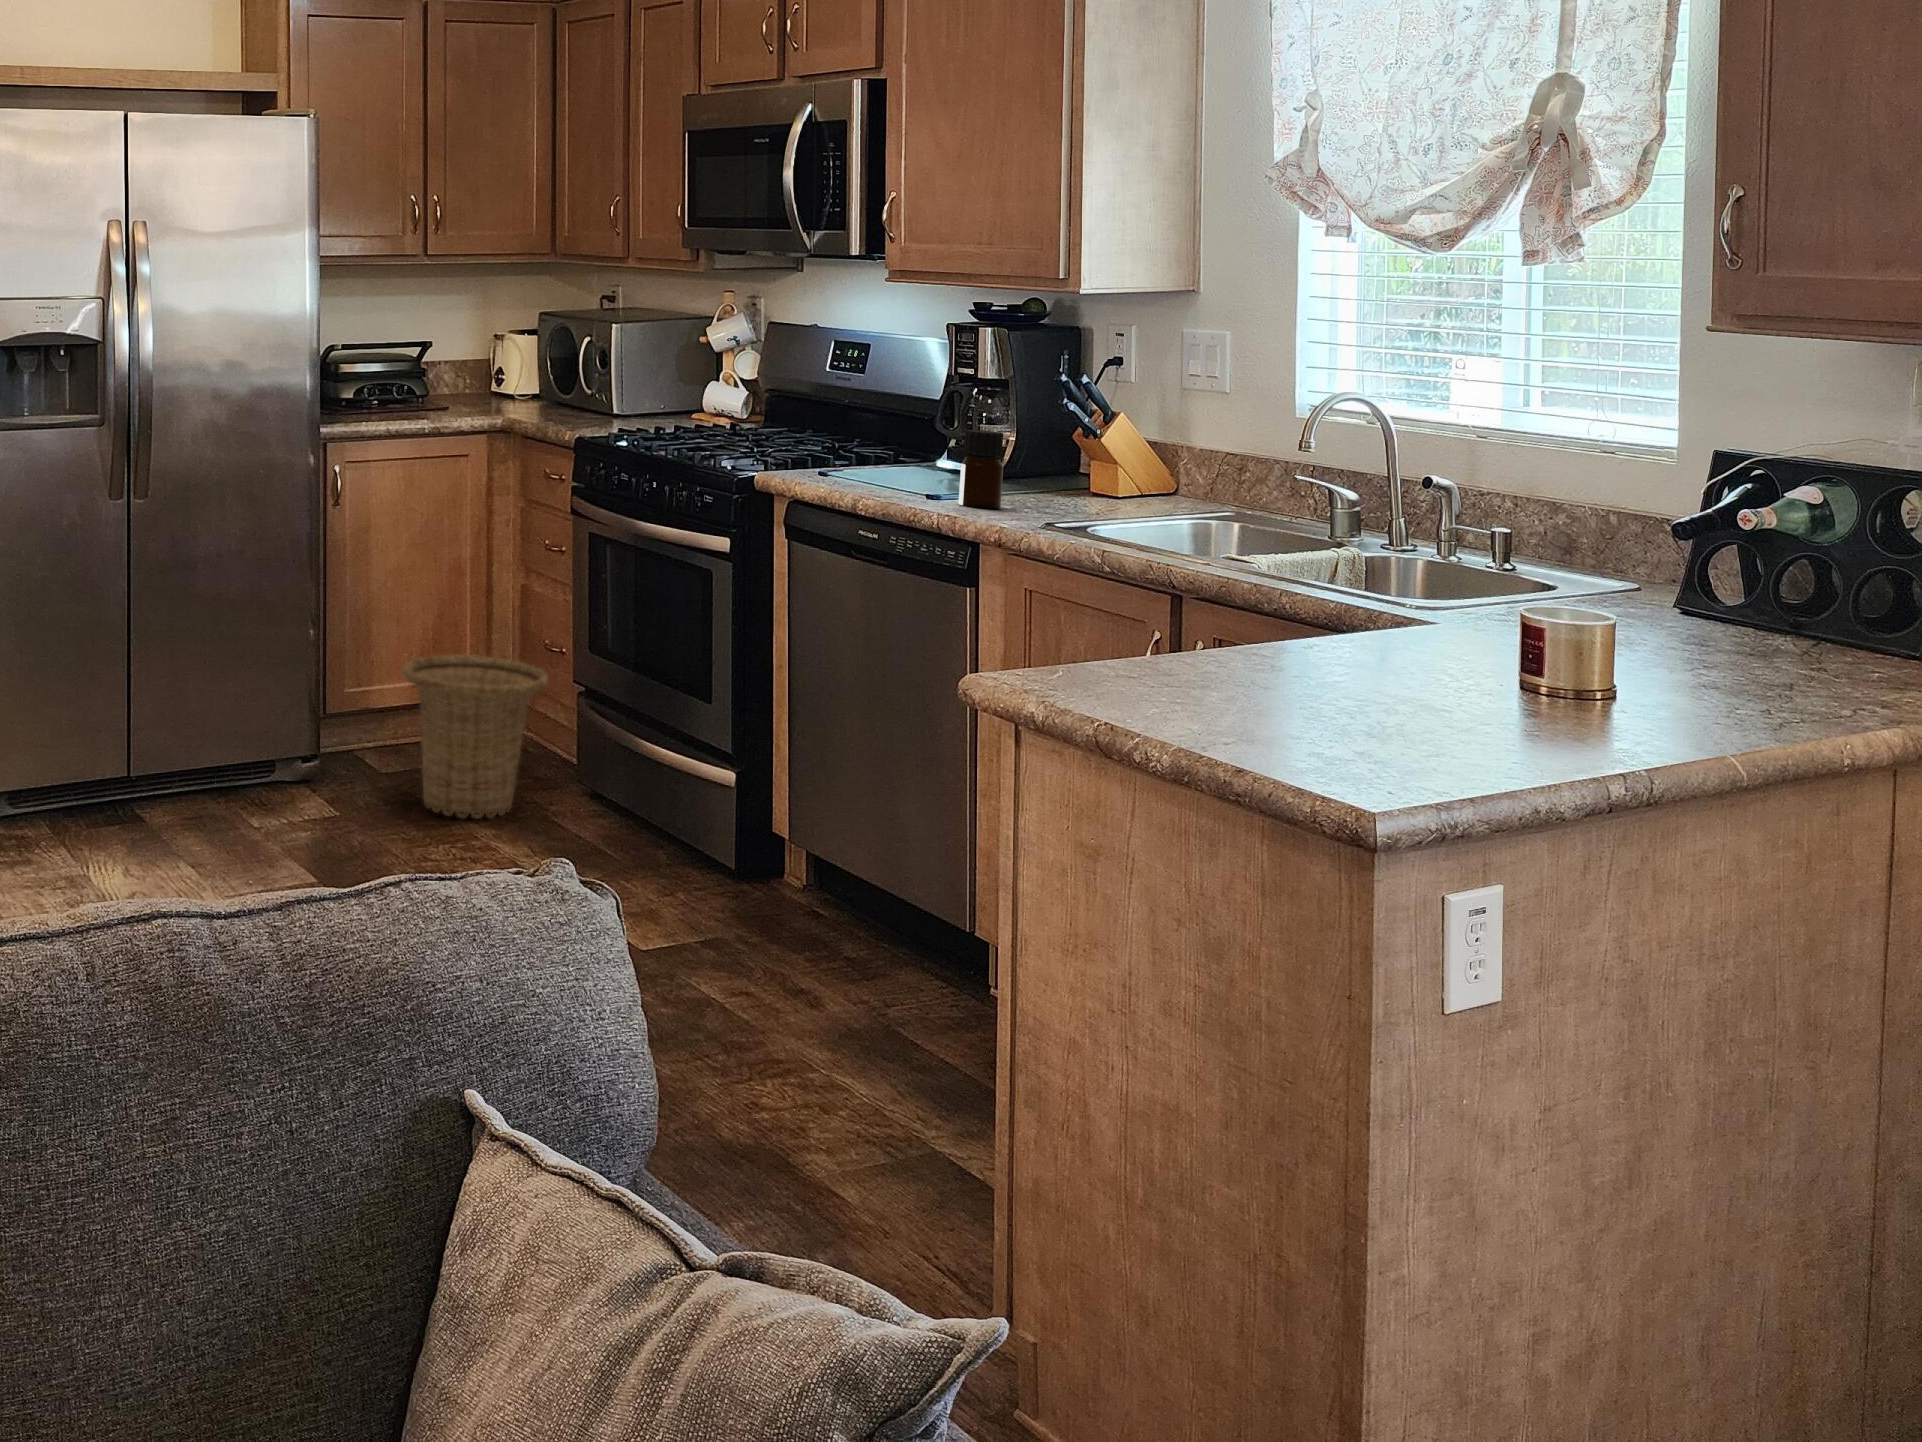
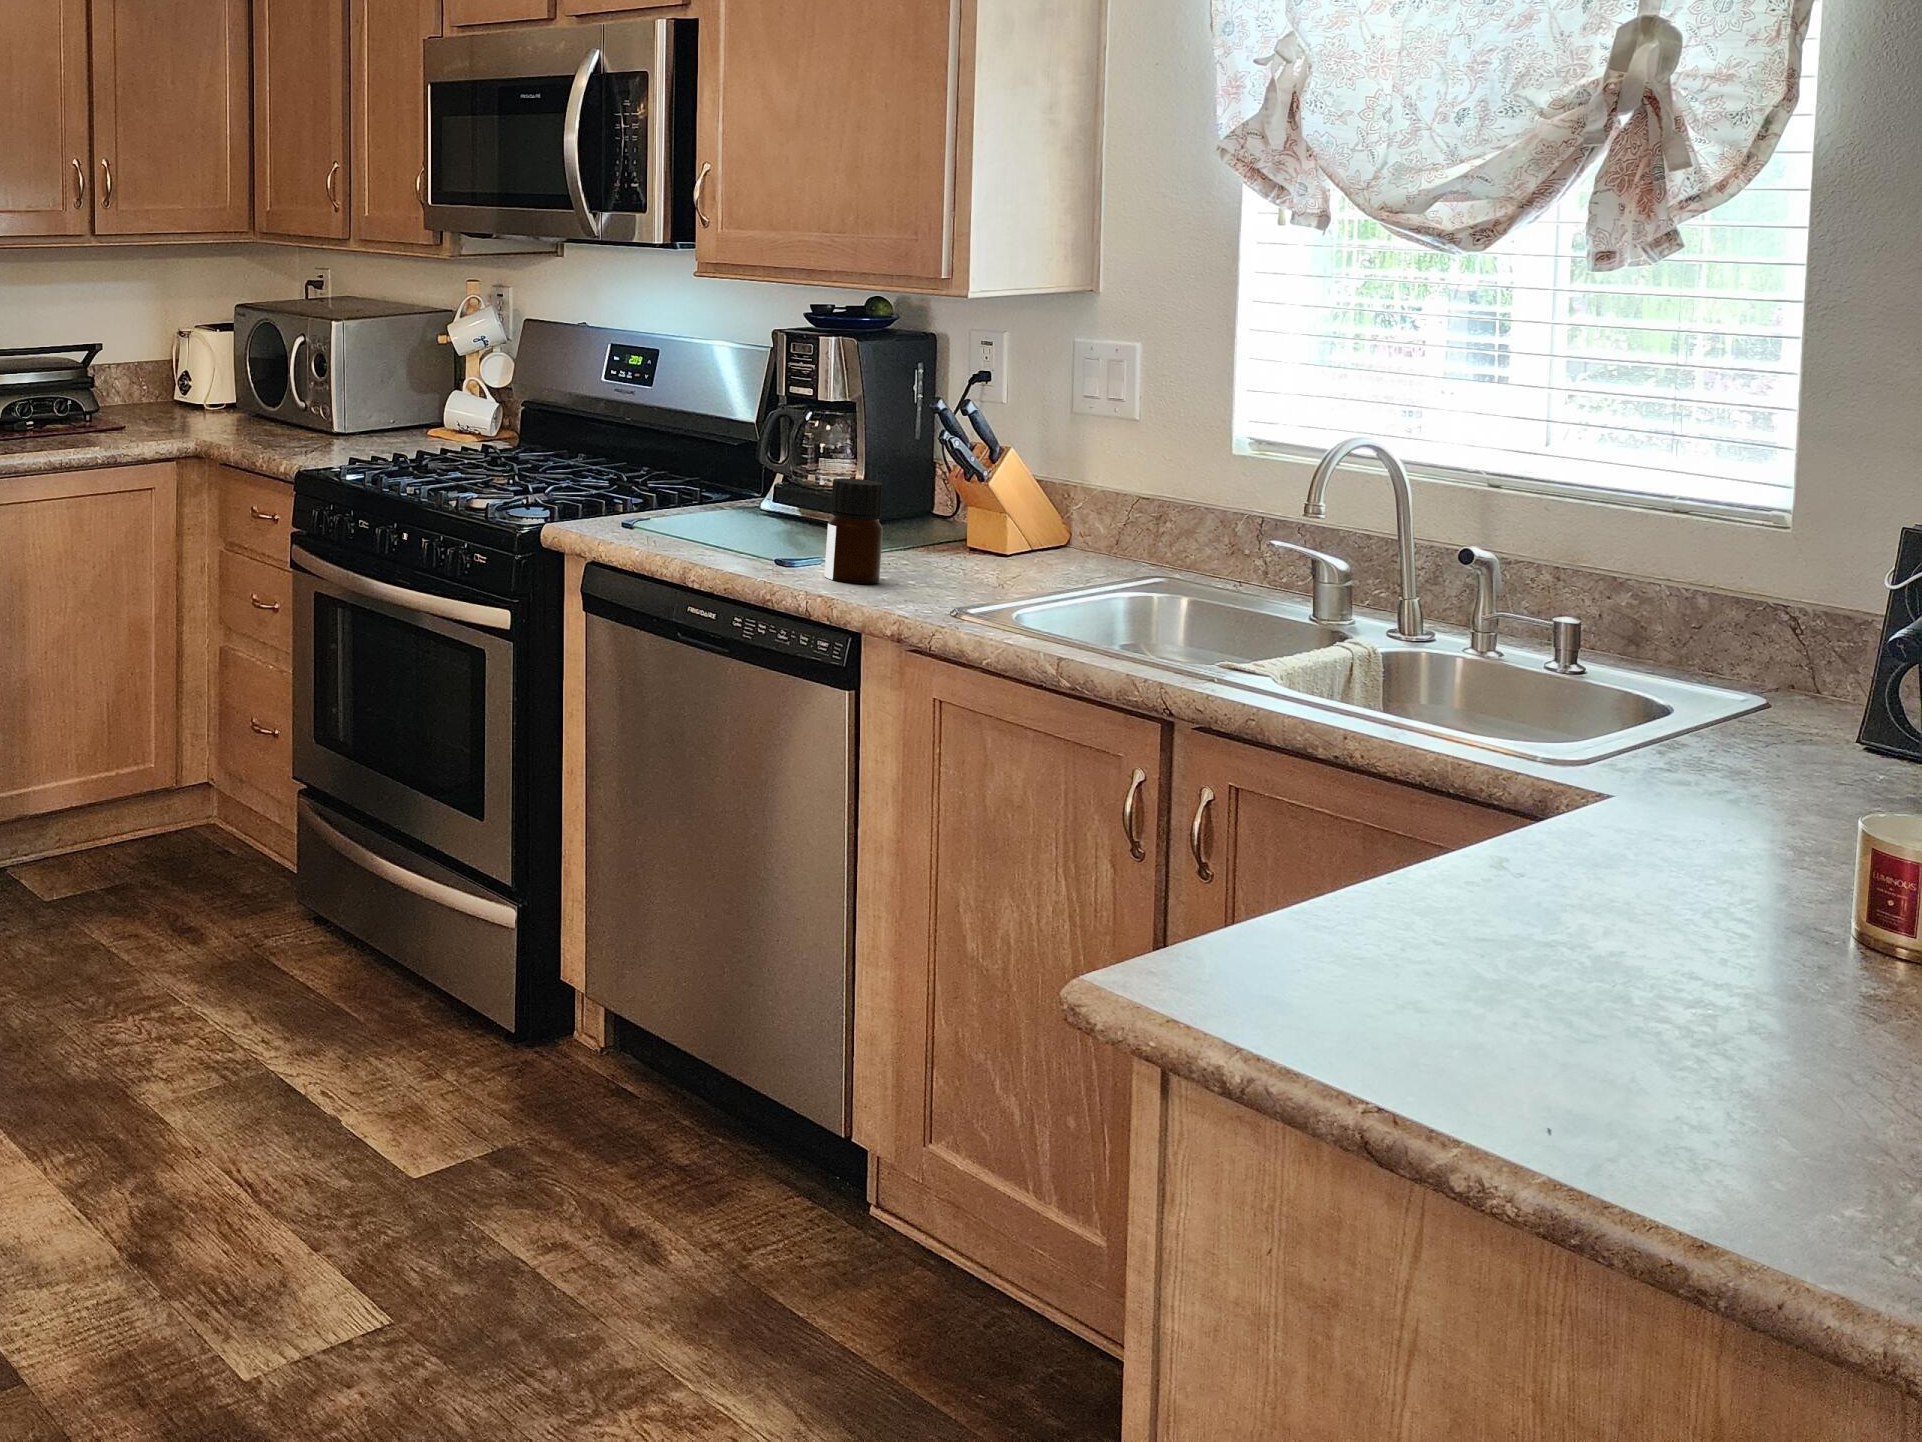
basket: present [403,655,548,819] -> none [73,747,261,969]

